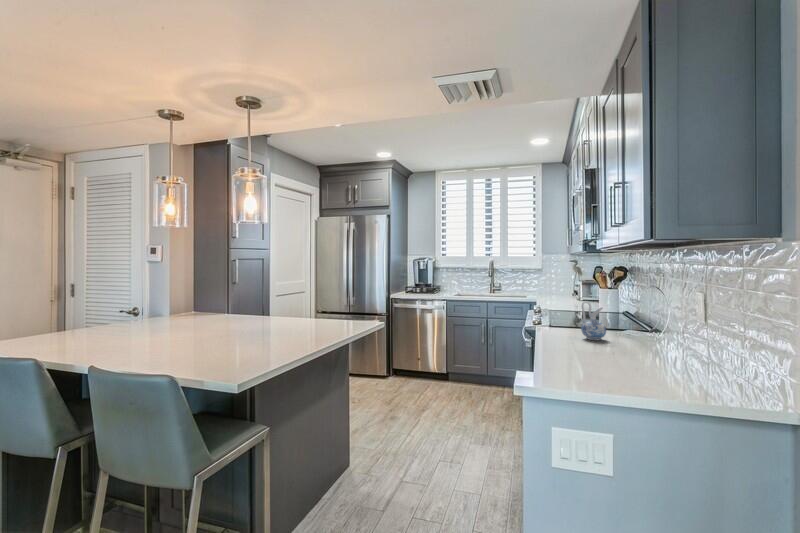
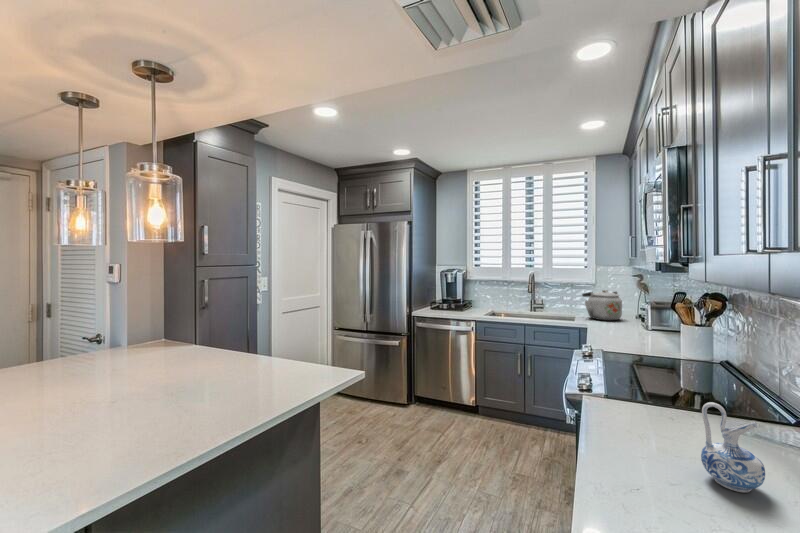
kettle: none [532,272,561,296] -> present [582,290,622,321]

